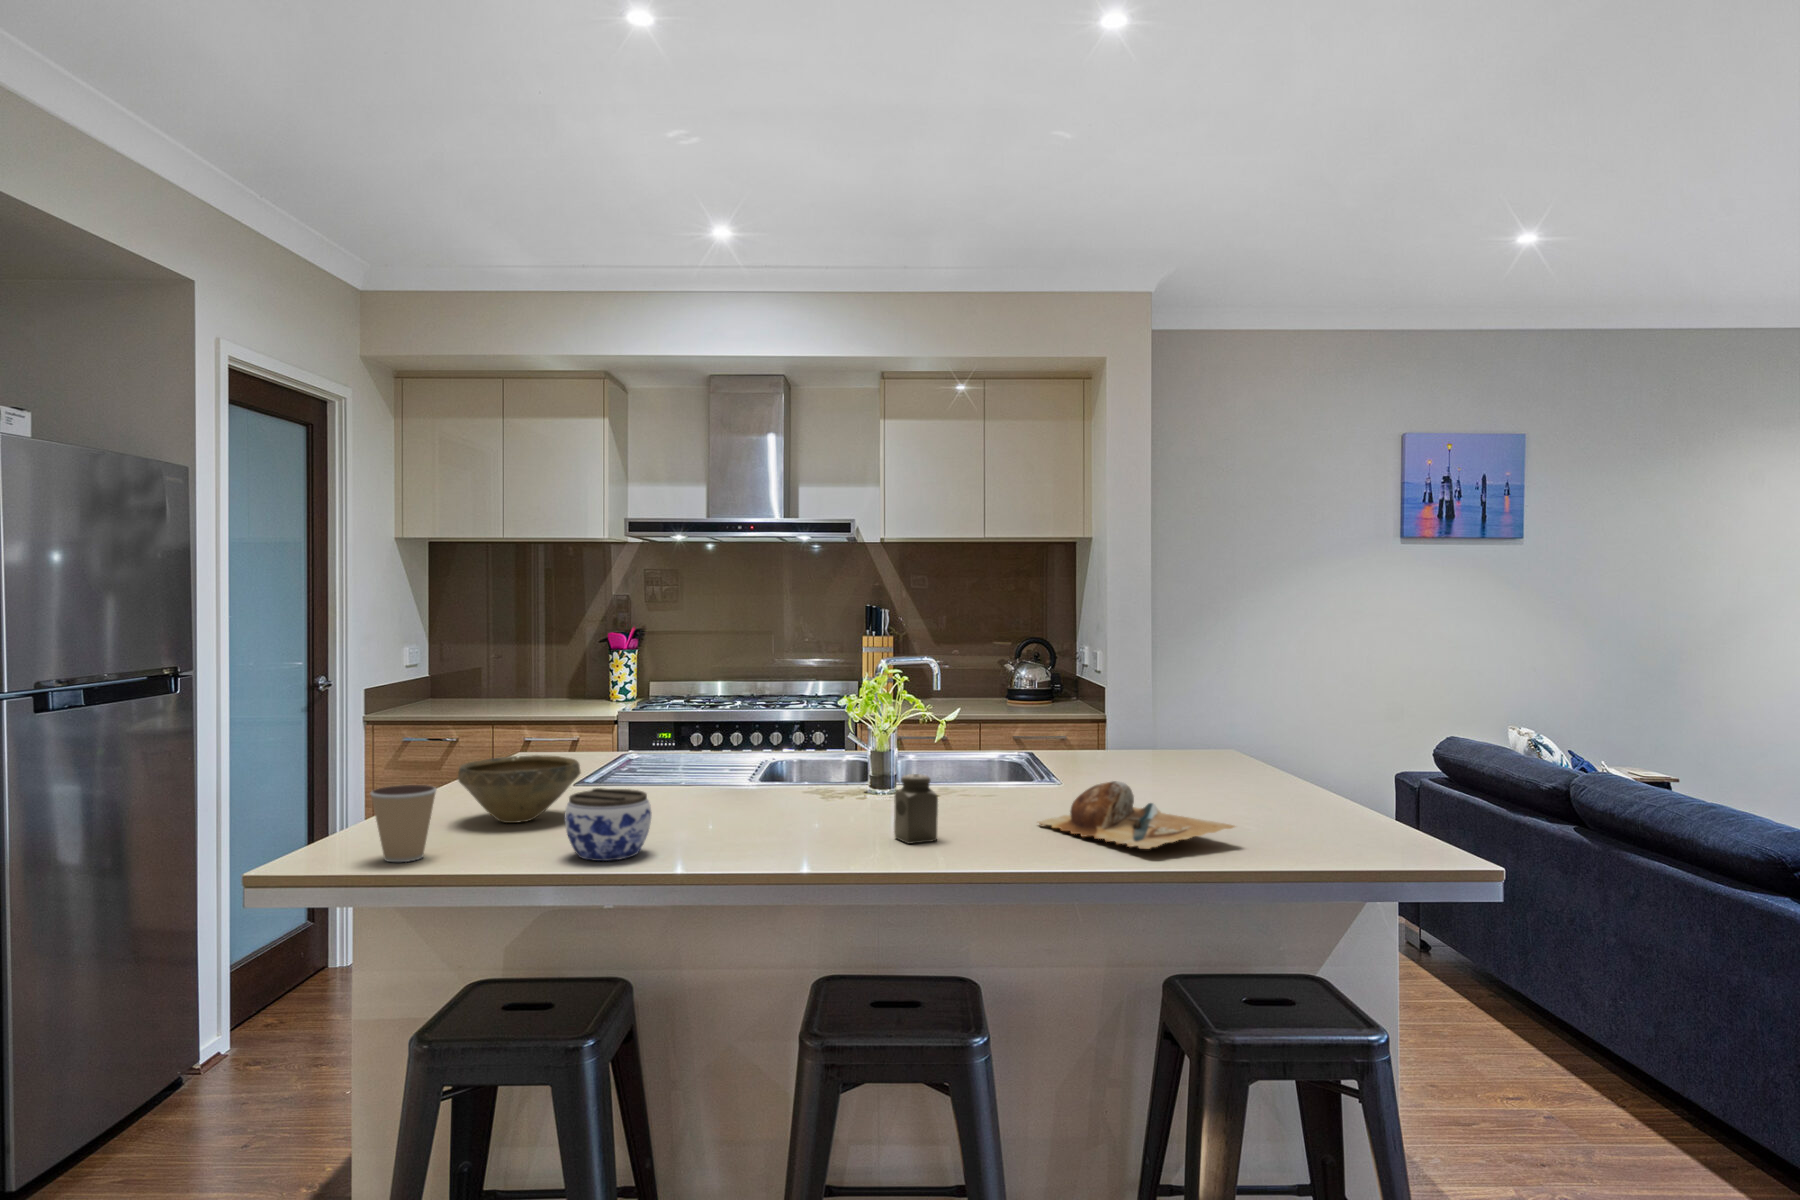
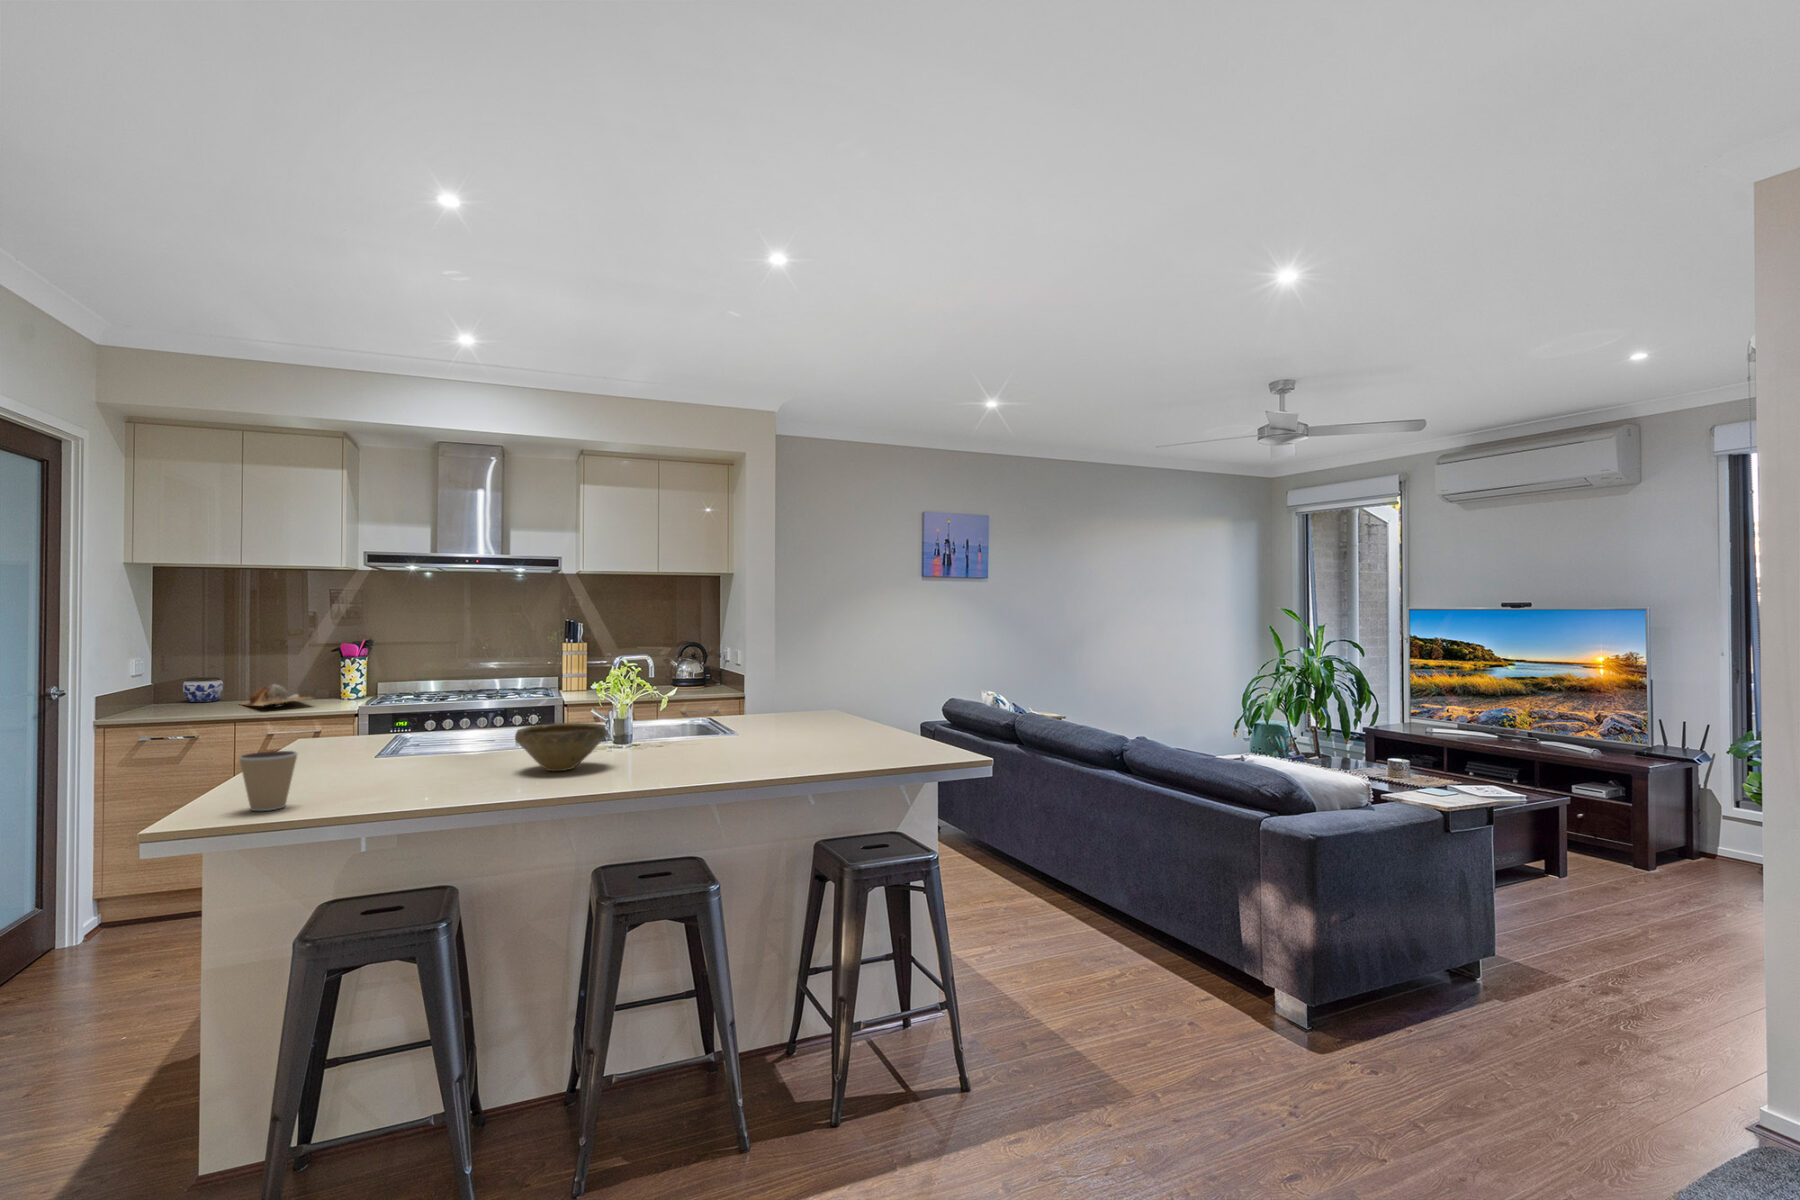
bowl: present [458,755,581,823] -> present [515,722,607,771]
salt shaker: present [894,774,938,844] -> none [653,724,685,770]
chopping board: present [1038,781,1235,849] -> present [243,684,308,706]
jar: present [565,788,651,861] -> present [183,677,223,702]

